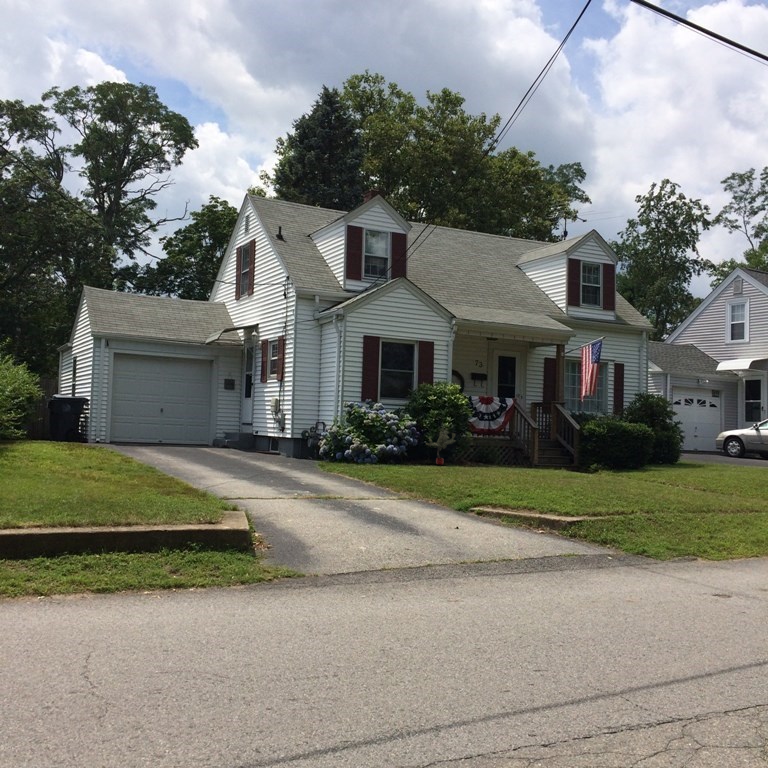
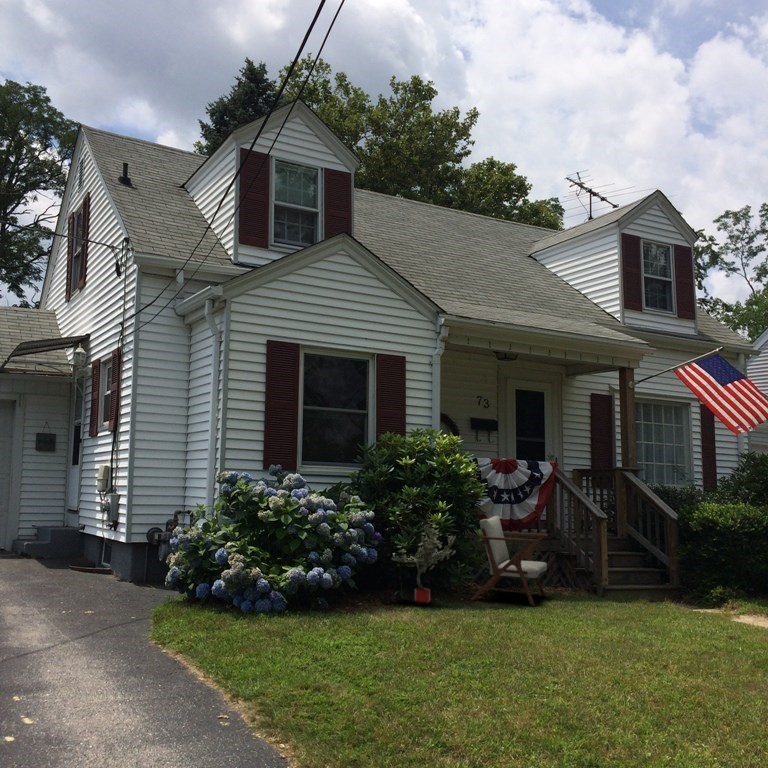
lounge chair: none [463,425,503,467] -> present [471,516,548,606]

